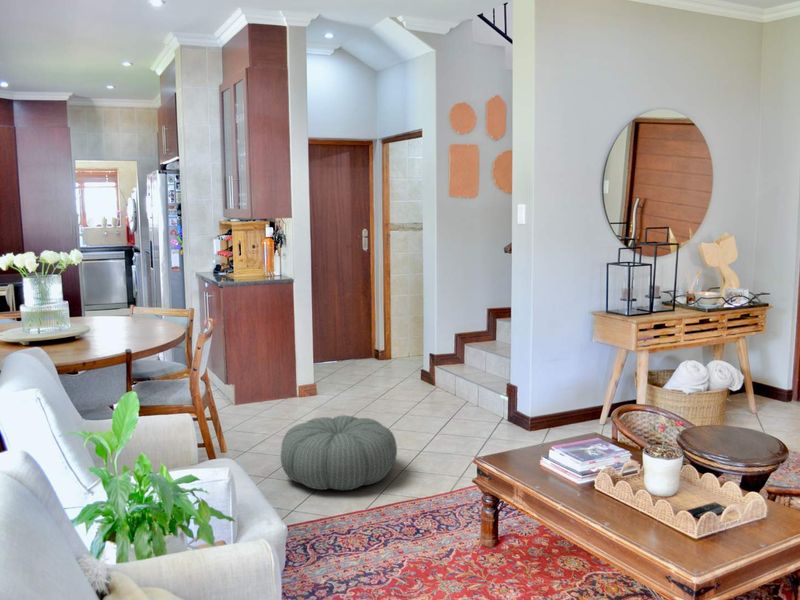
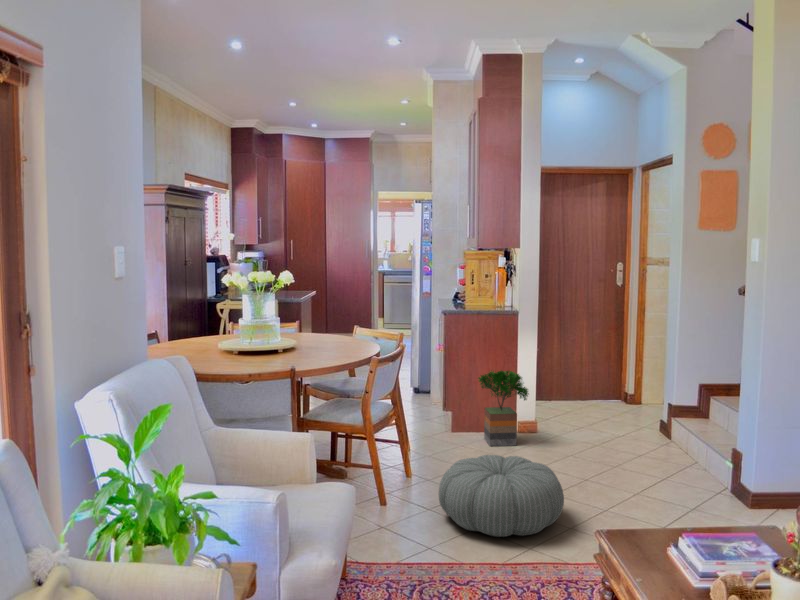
potted tree: none [264,337,319,414] -> present [478,371,529,446]

